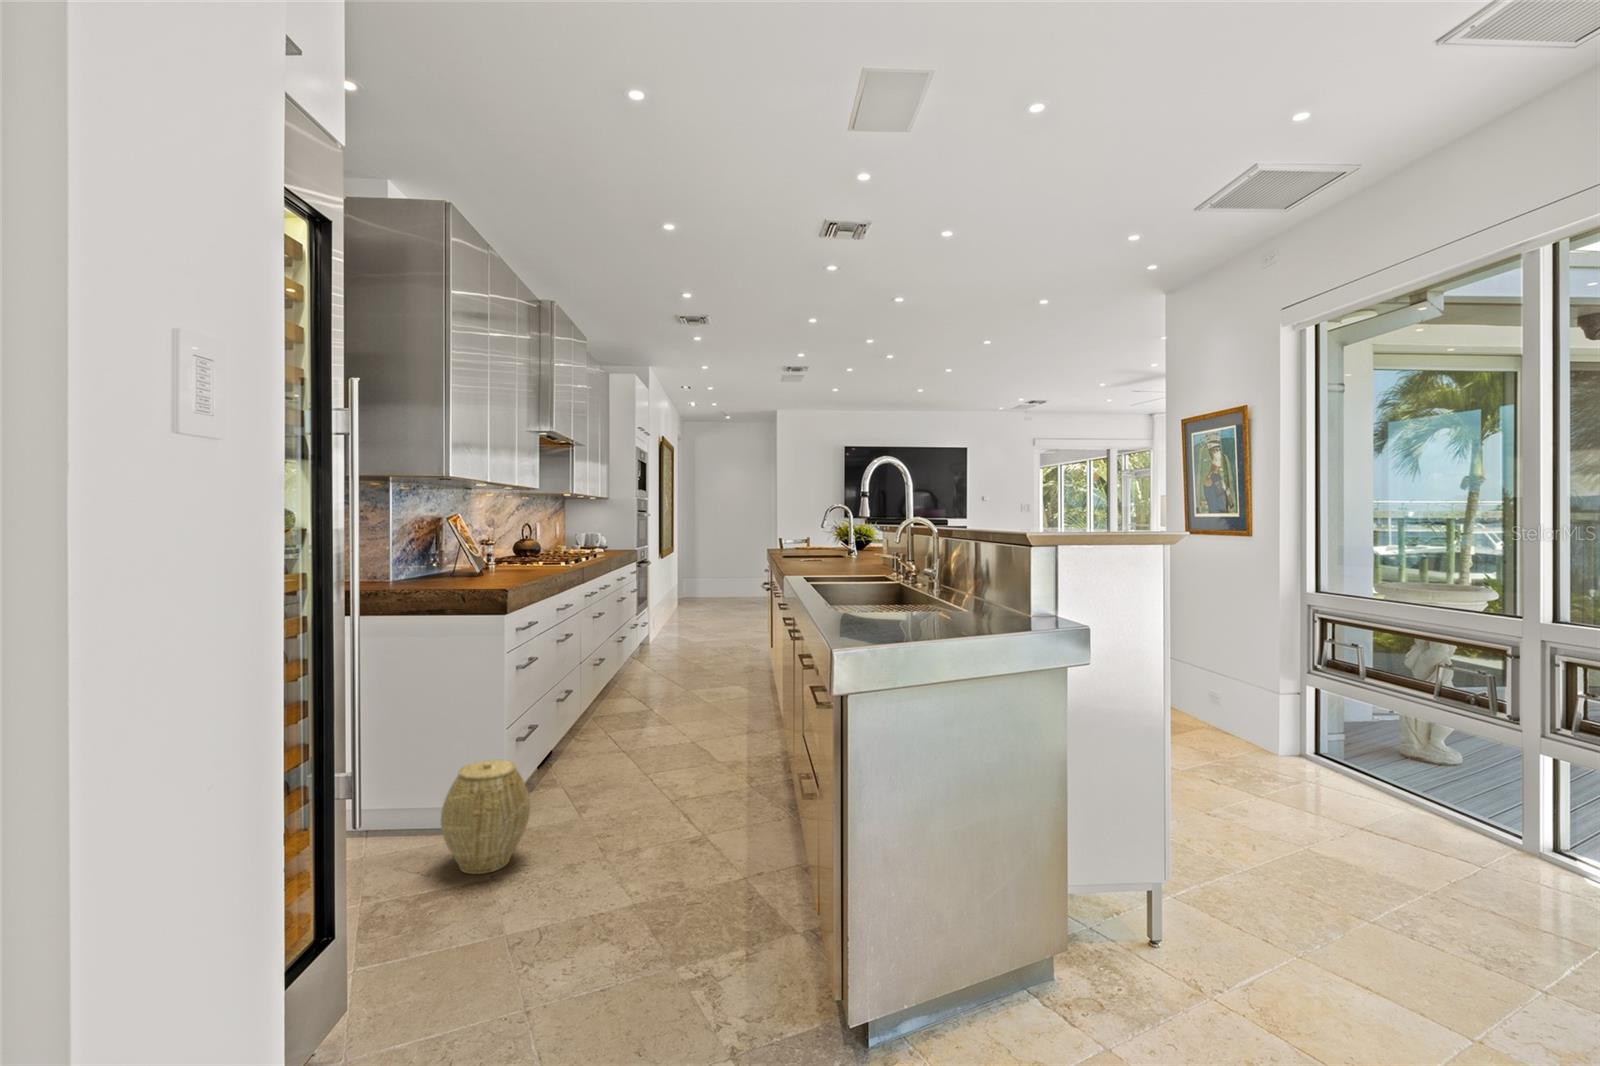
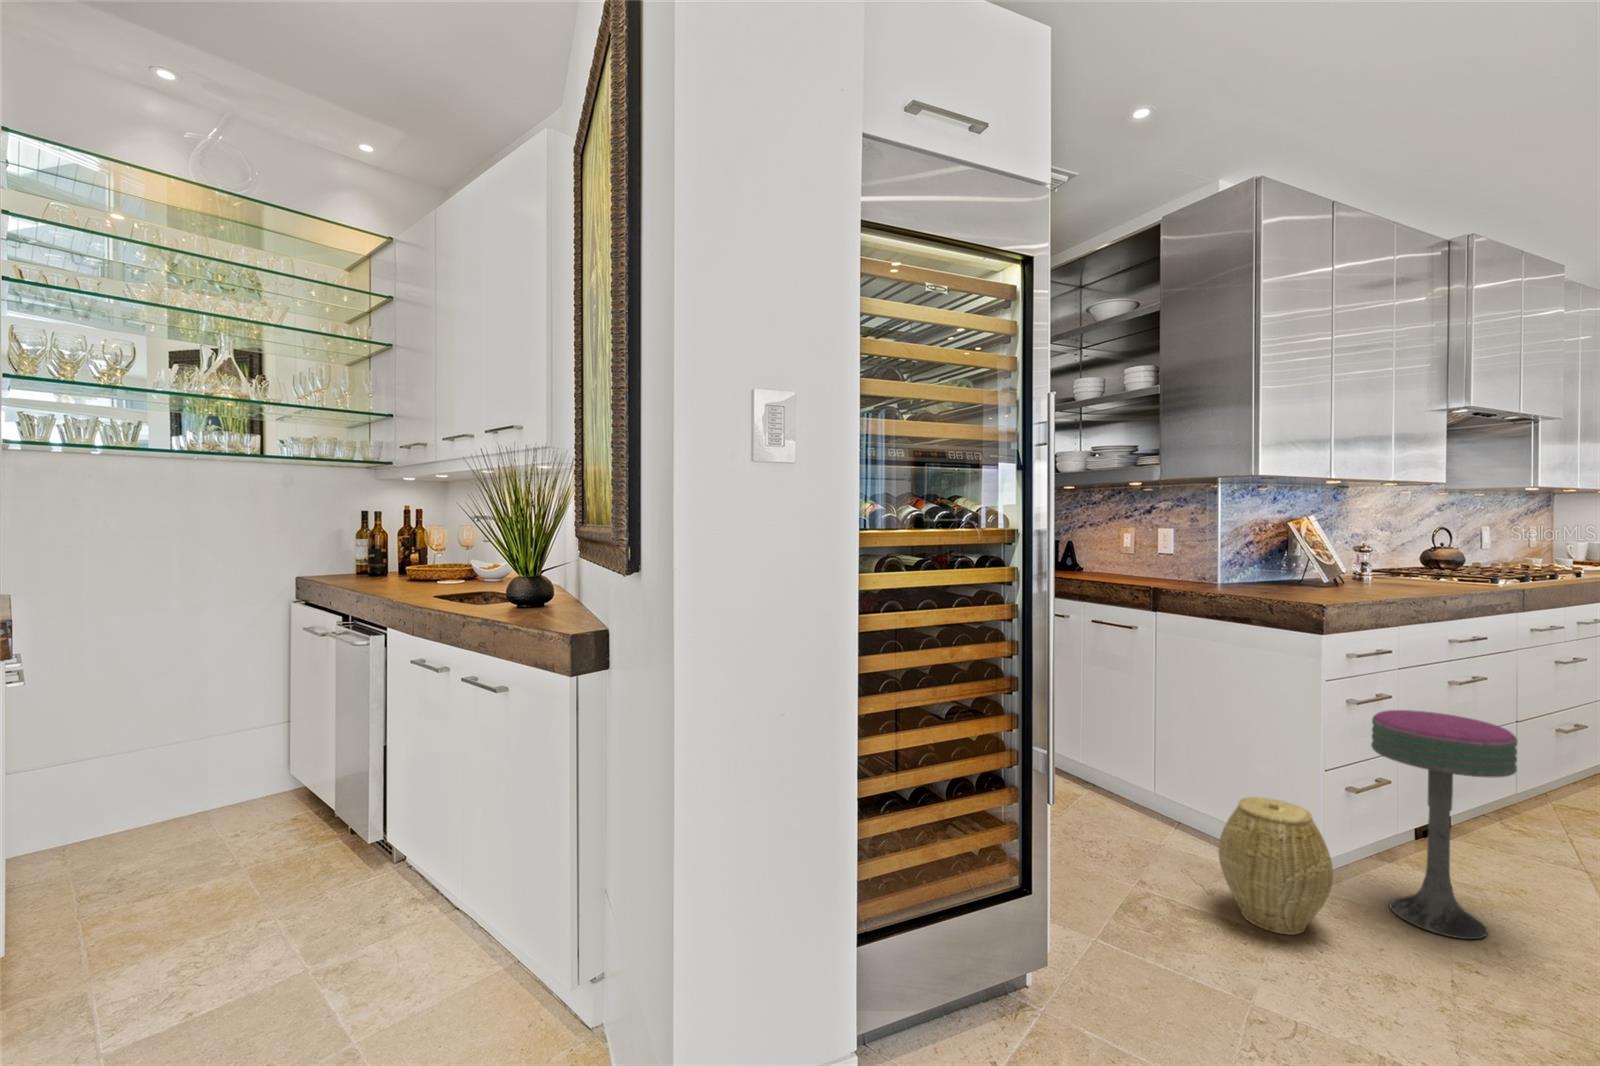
bar stool: none [538,663,620,821] -> present [1371,710,1517,939]

